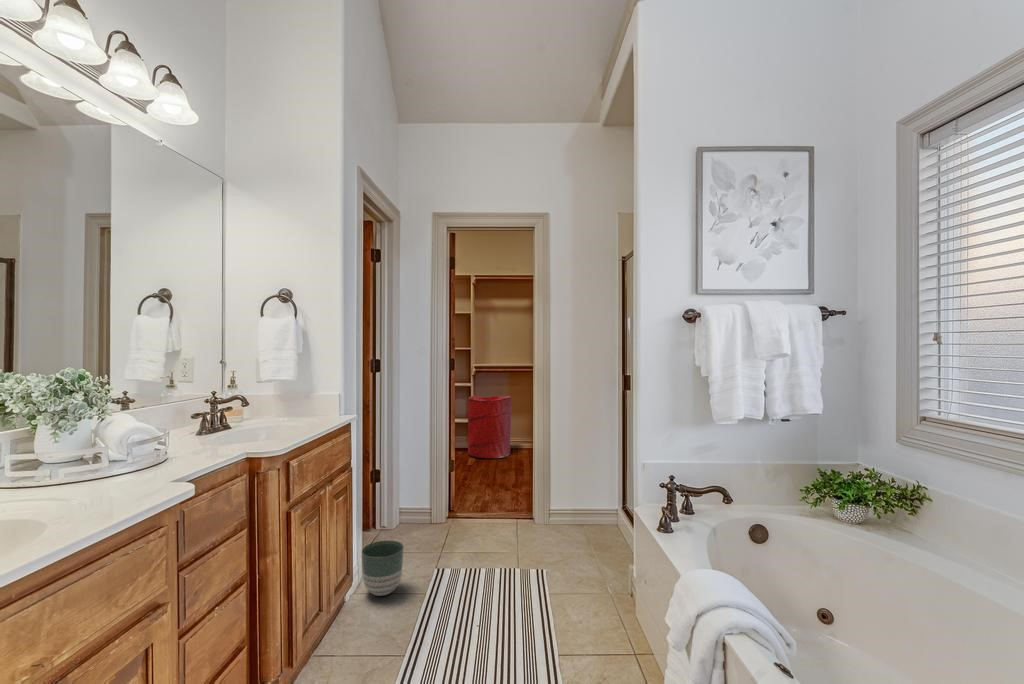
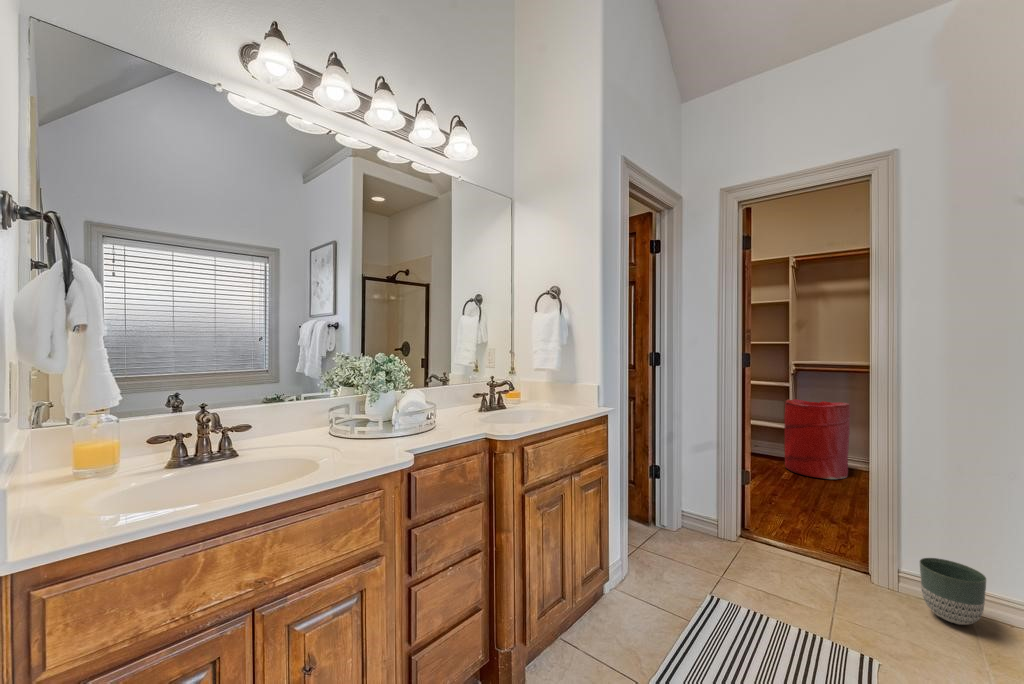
planter: present [362,540,404,596] -> present [920,558,986,625]

